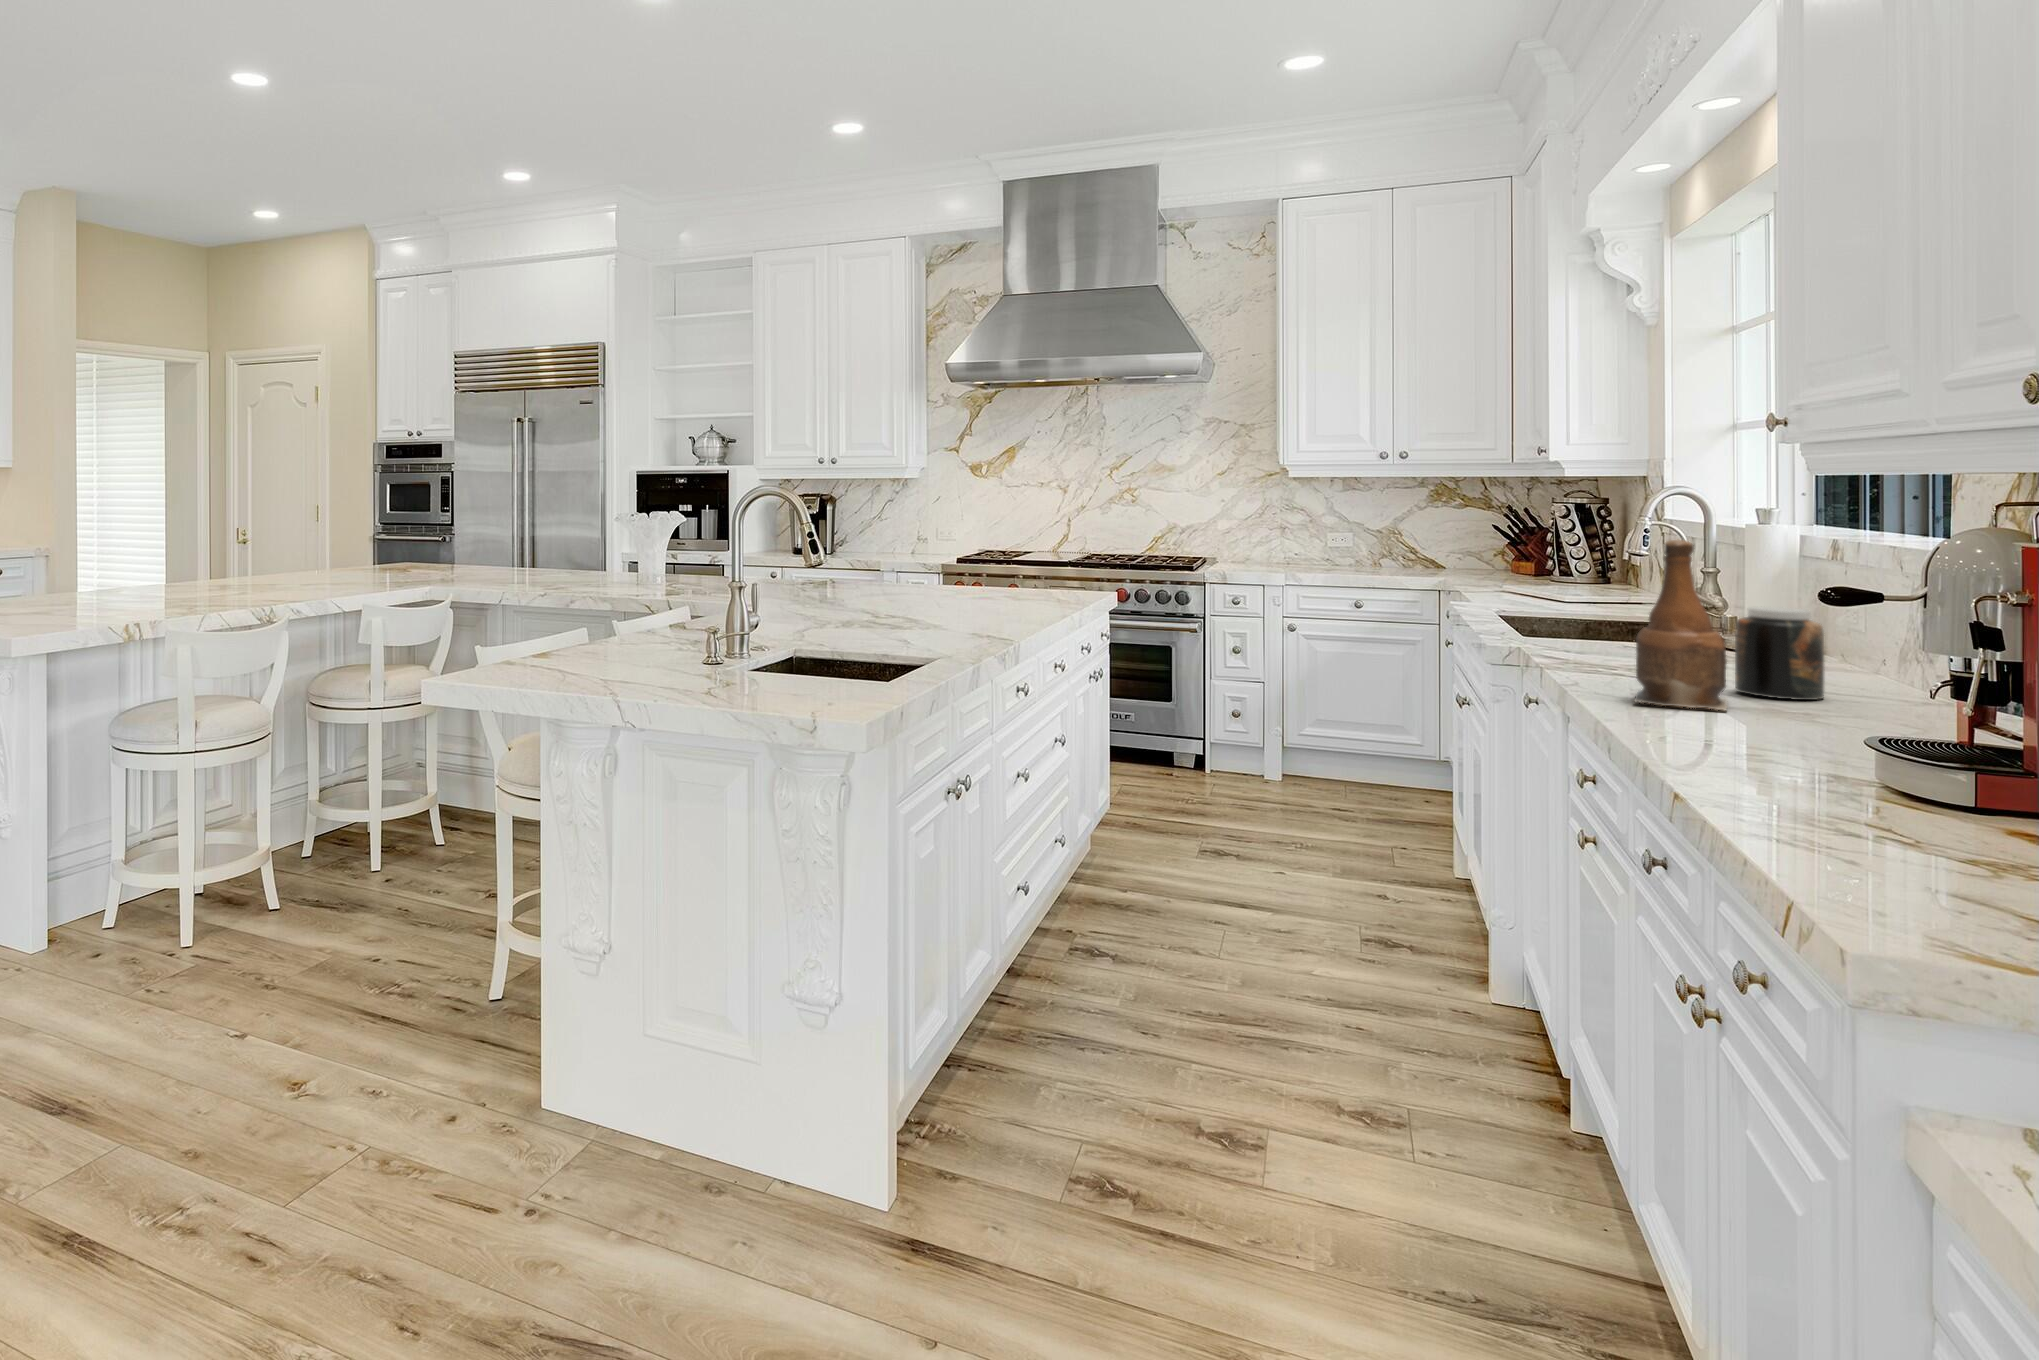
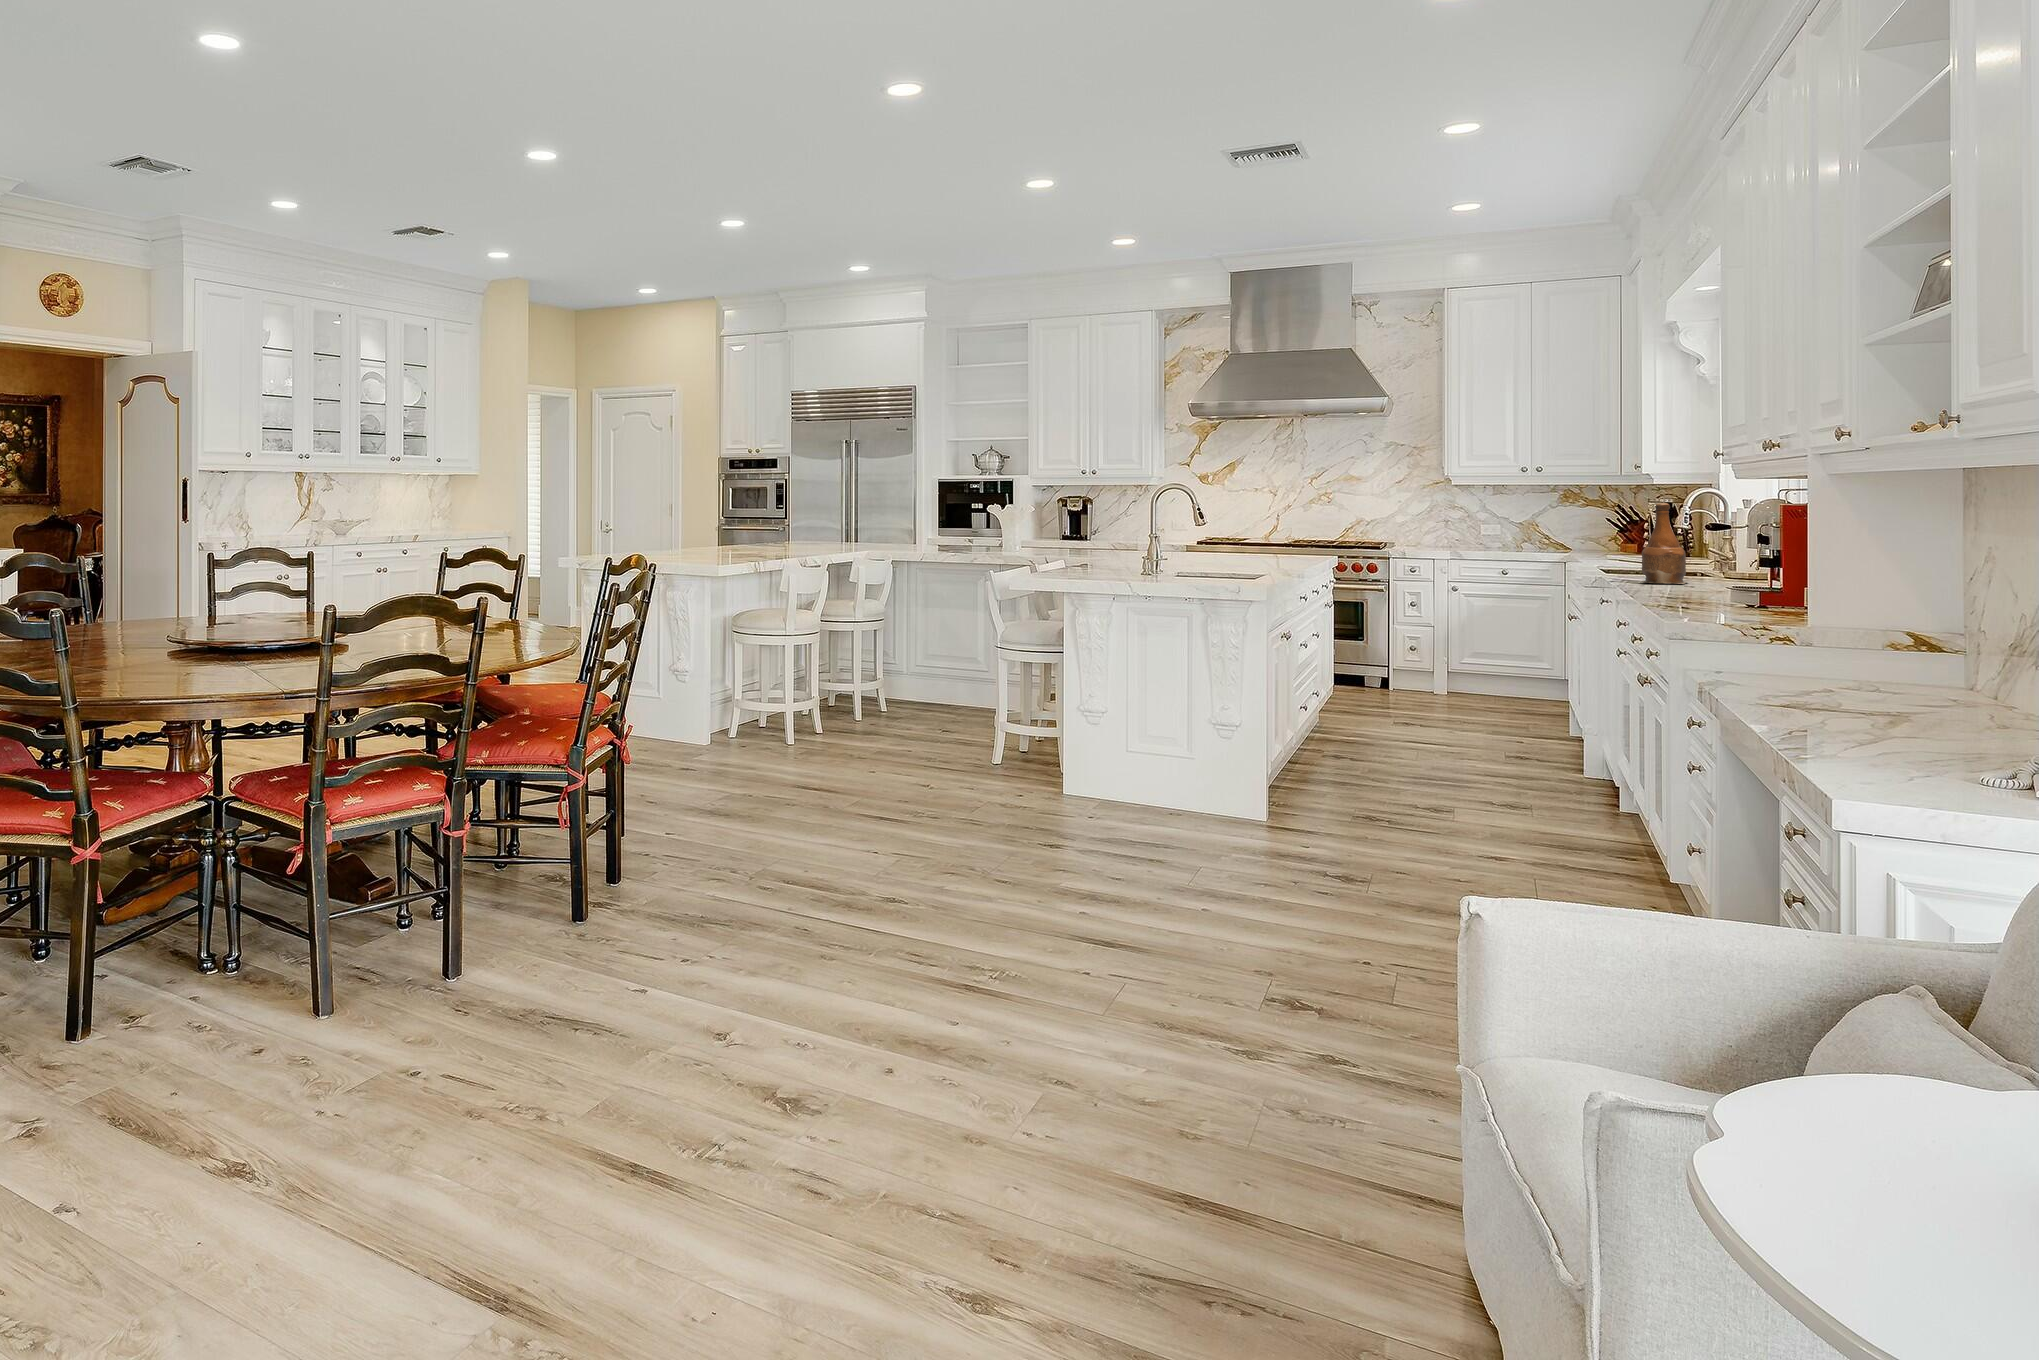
jar: present [1735,607,1825,700] -> none [1697,538,1740,582]

